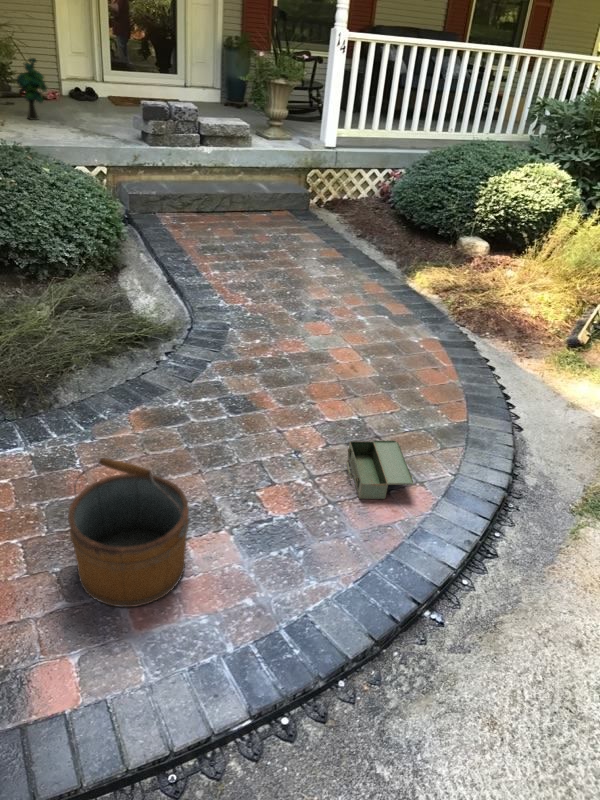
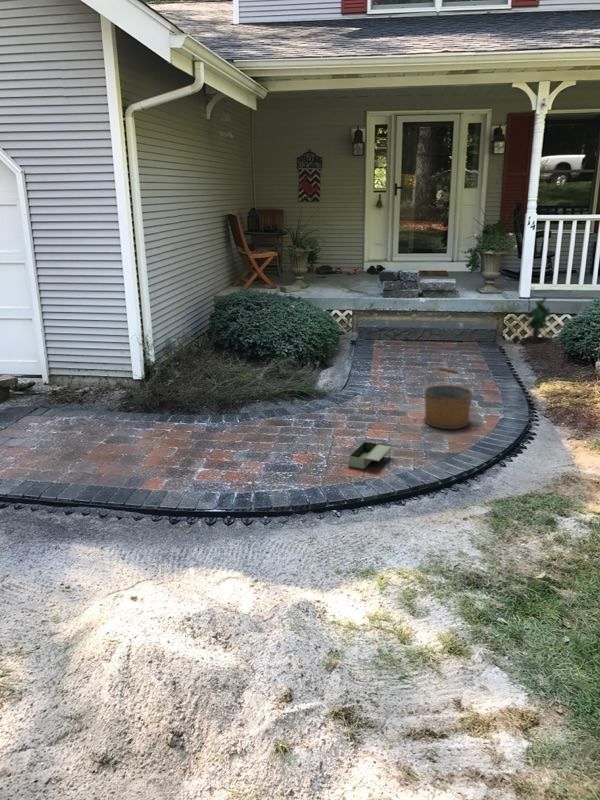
decorative plant: present [15,58,47,120] -> present [525,297,550,343]
bucket: present [68,458,189,607] -> present [425,368,472,429]

